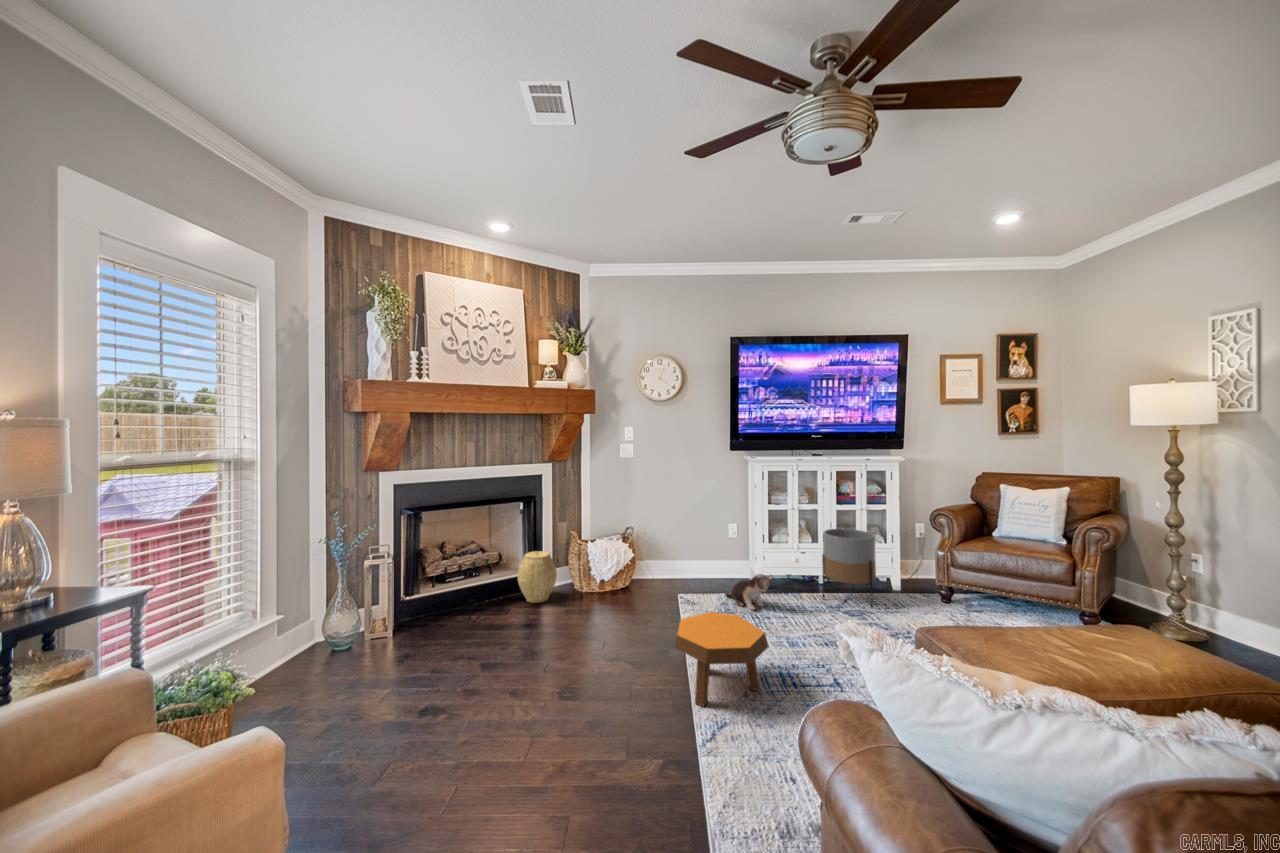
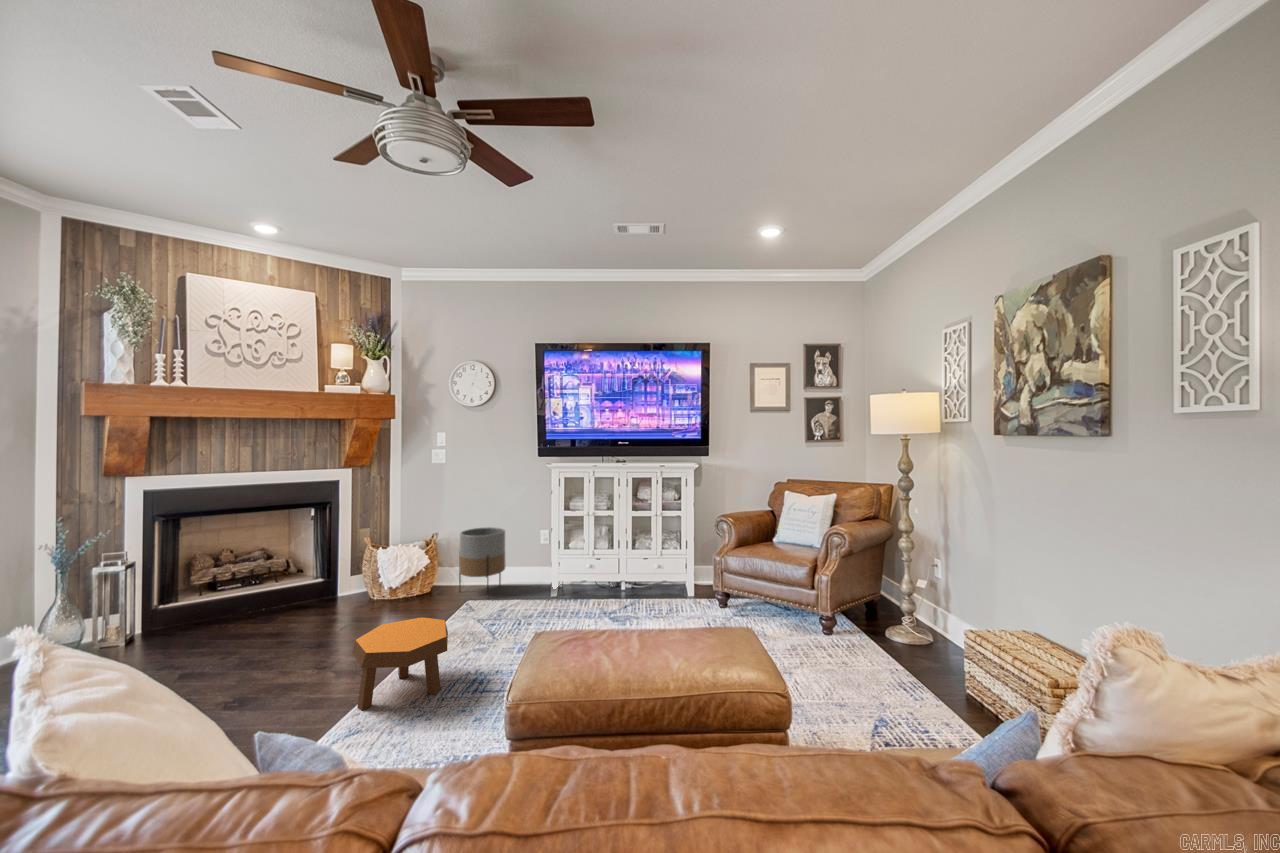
planter: present [822,529,876,608] -> present [459,527,505,598]
woven basket: present [518,551,557,603] -> none [294,558,341,611]
plush toy: present [725,574,772,610] -> none [511,580,539,616]

